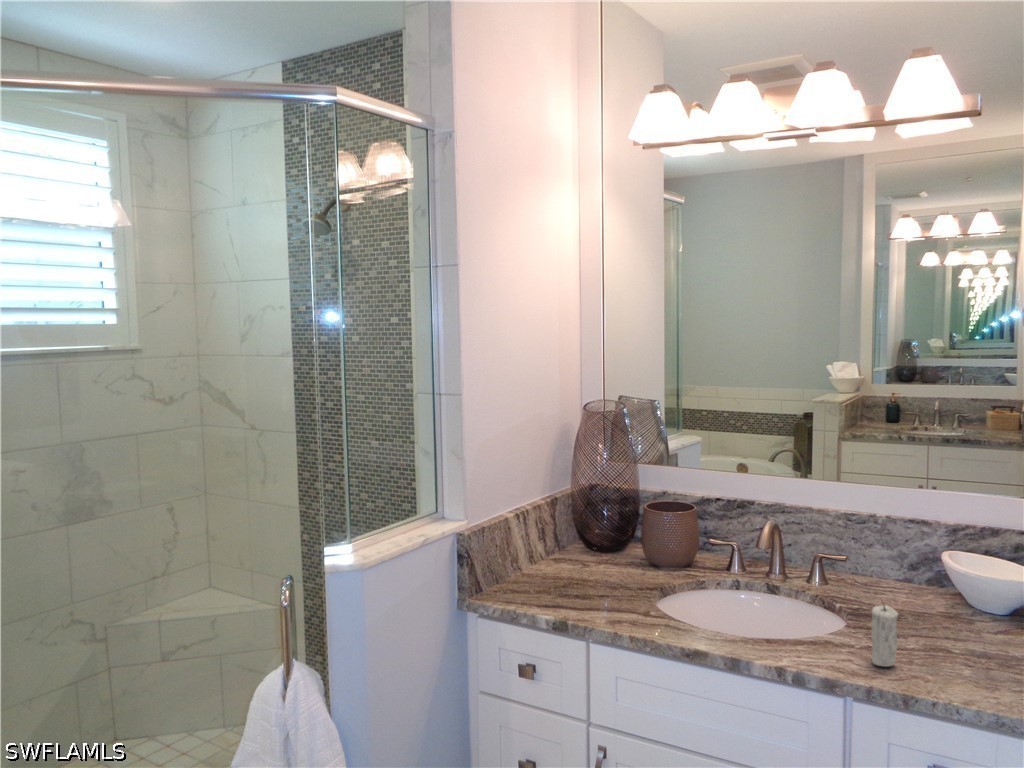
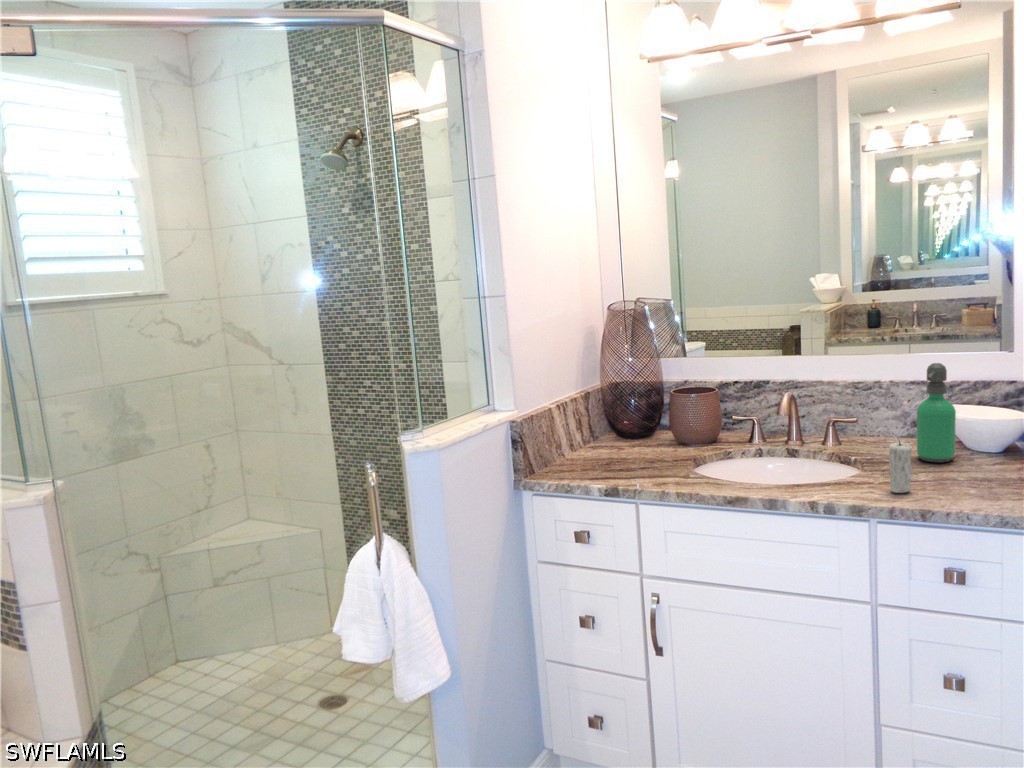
soap dispenser: none [910,509,956,624] -> present [917,363,956,462]

